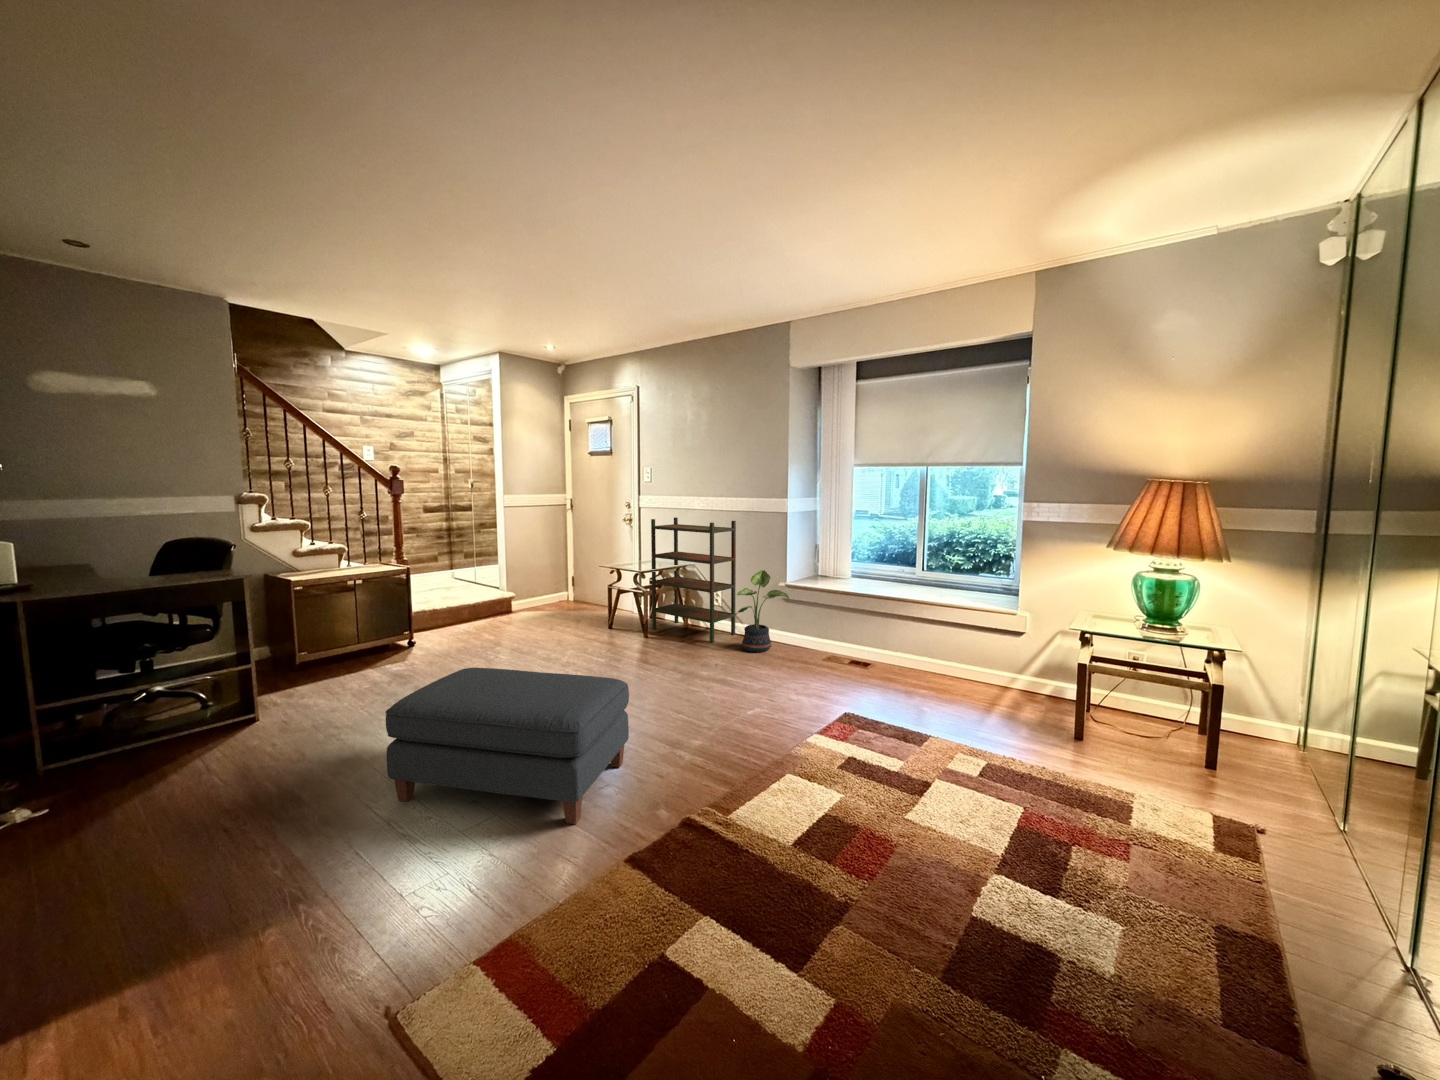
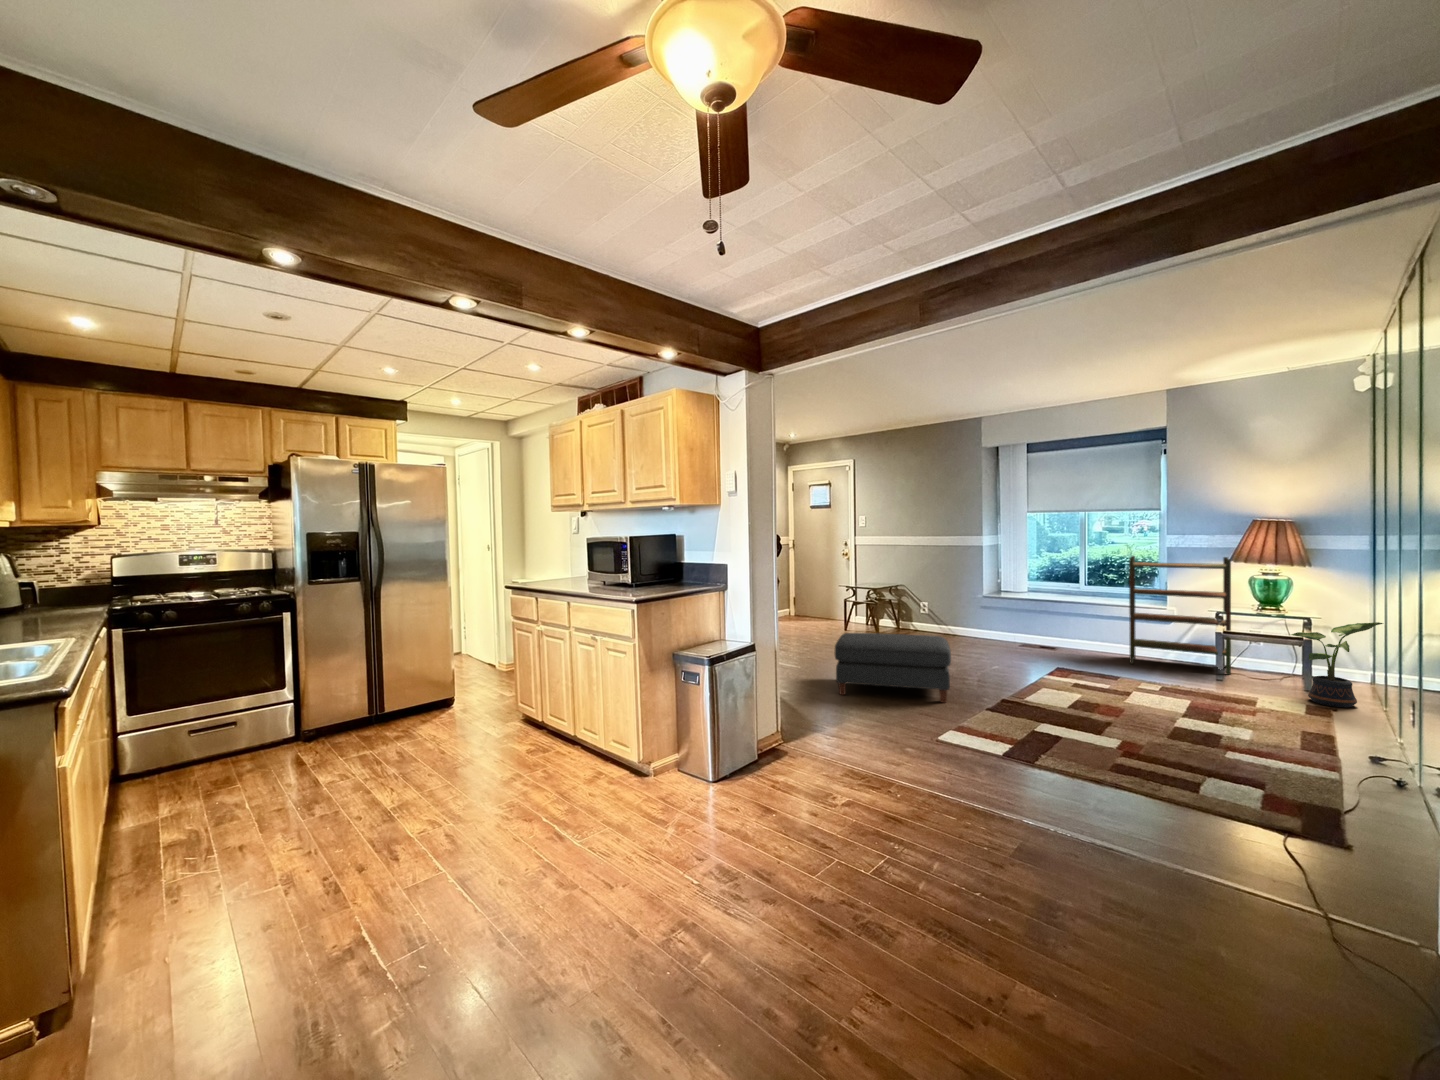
bookshelf: present [651,517,736,643] -> present [1129,556,1231,675]
potted plant: present [735,570,789,652] -> present [1291,622,1383,707]

